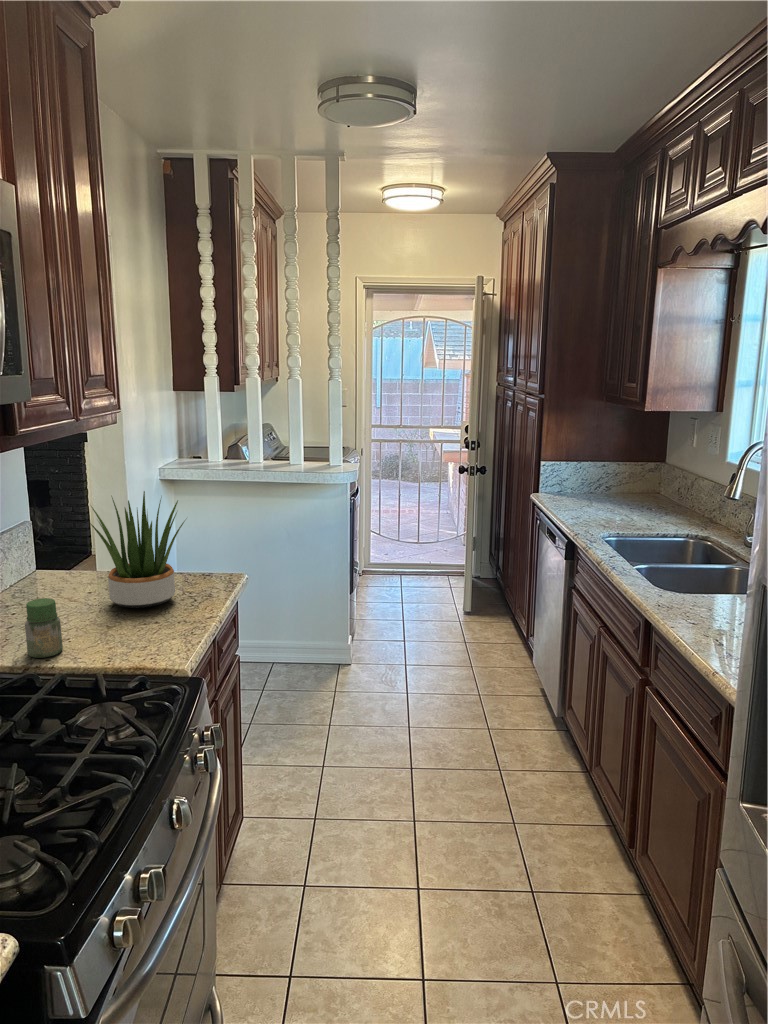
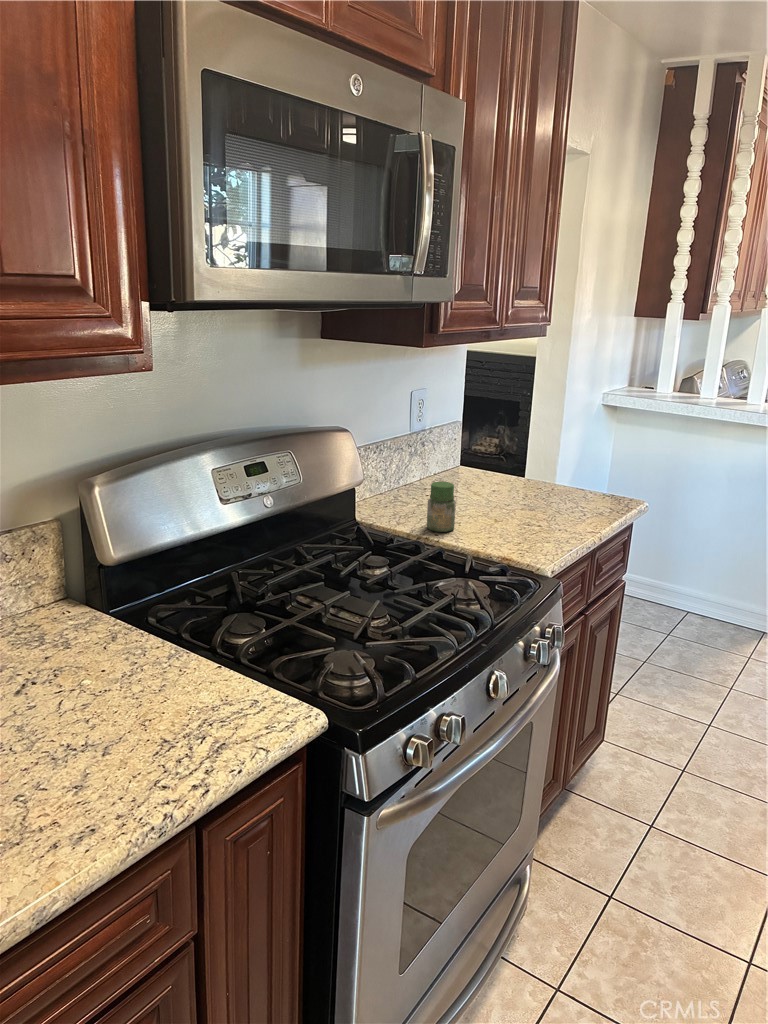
potted plant: present [91,491,185,608] -> none [497,402,589,512]

